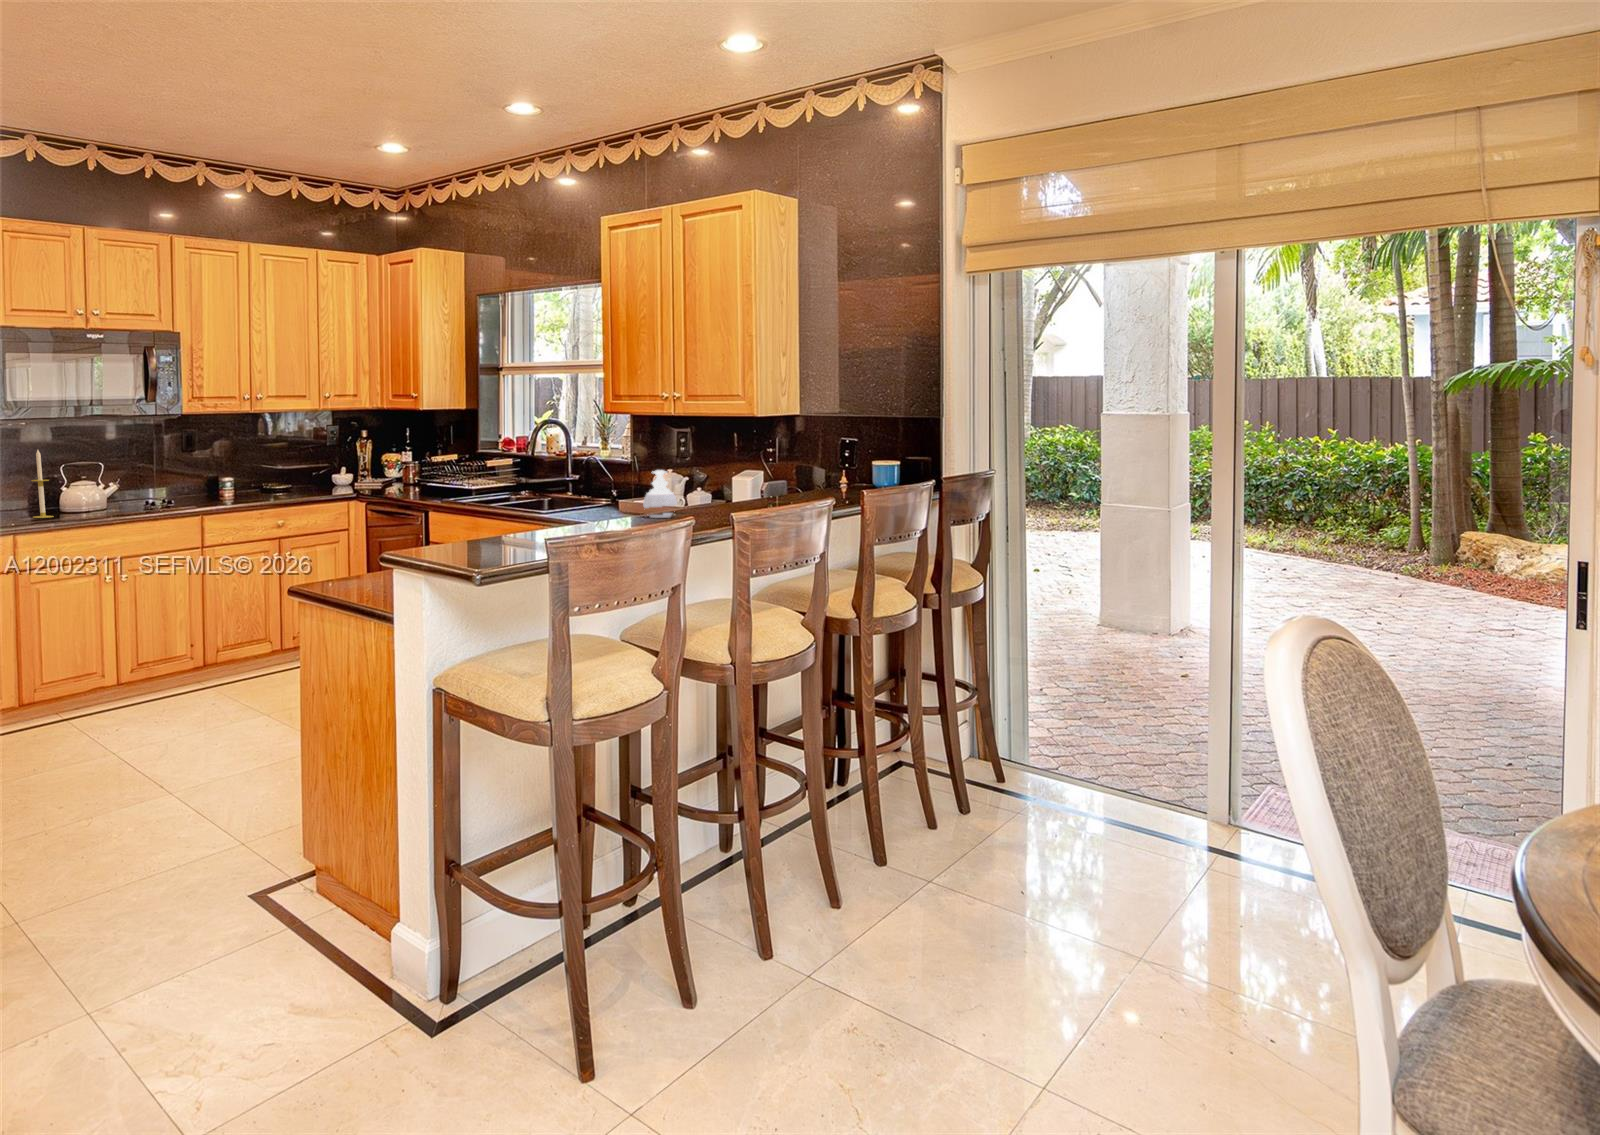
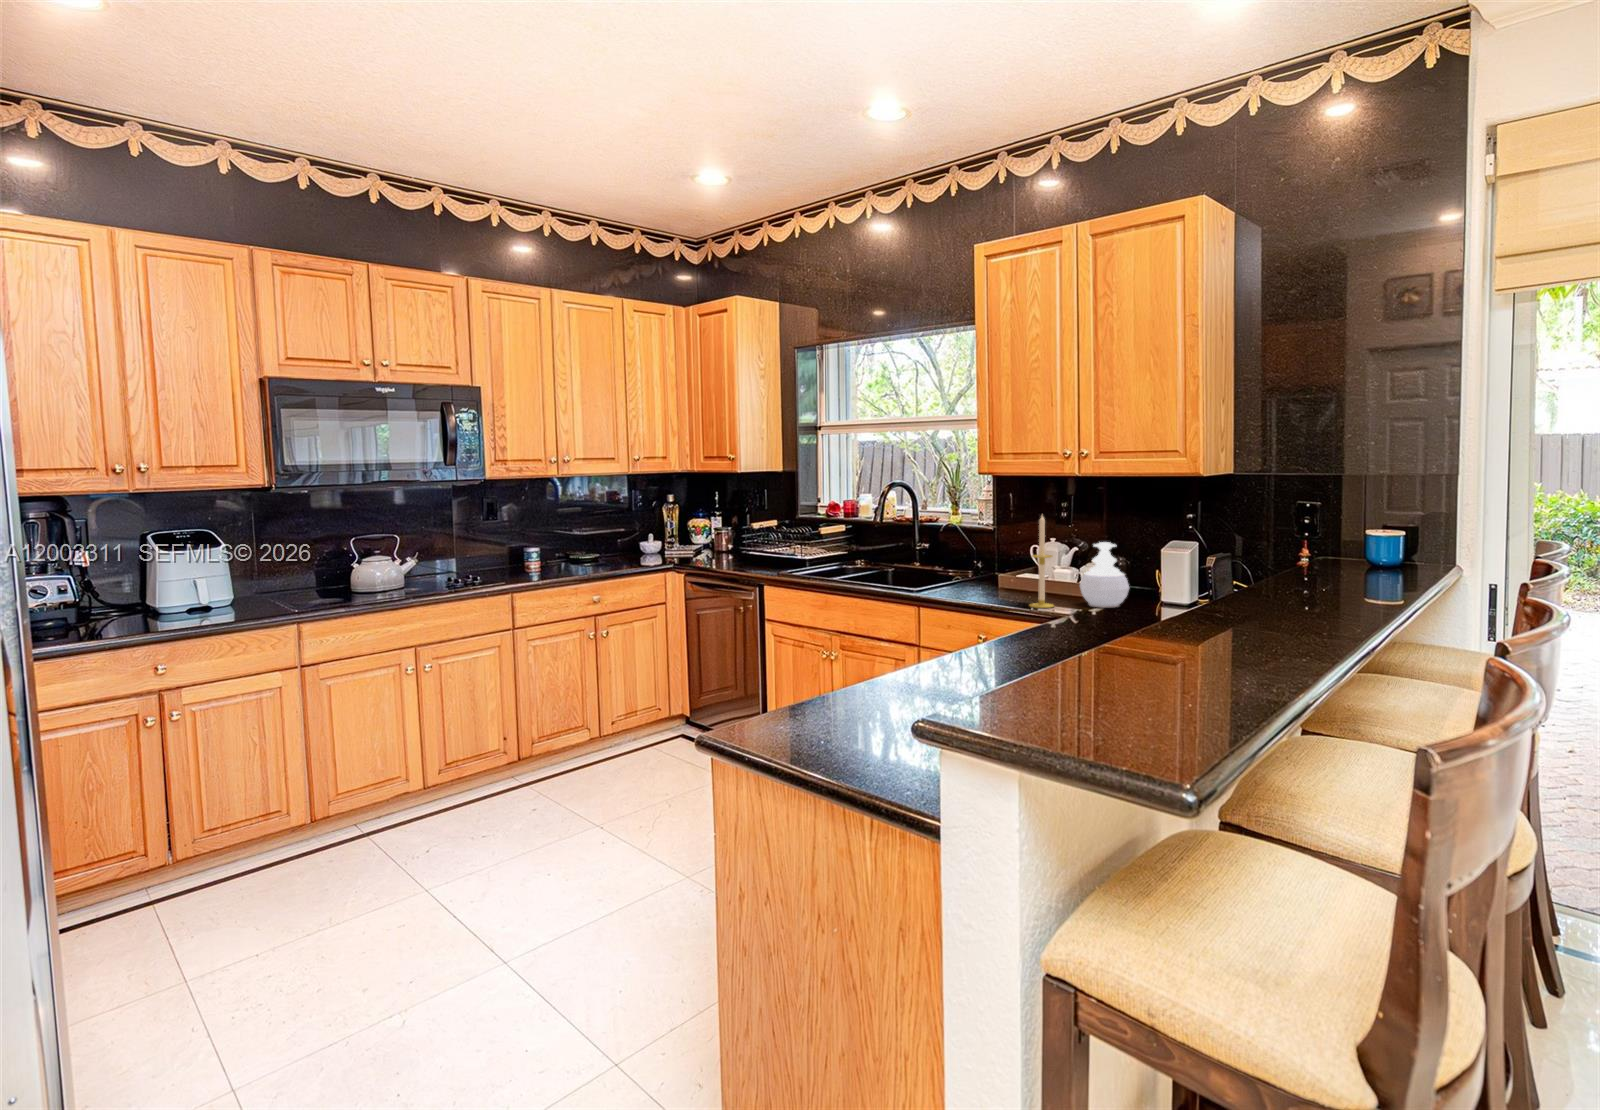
candle: present [32,450,53,518] -> present [1030,514,1054,608]

